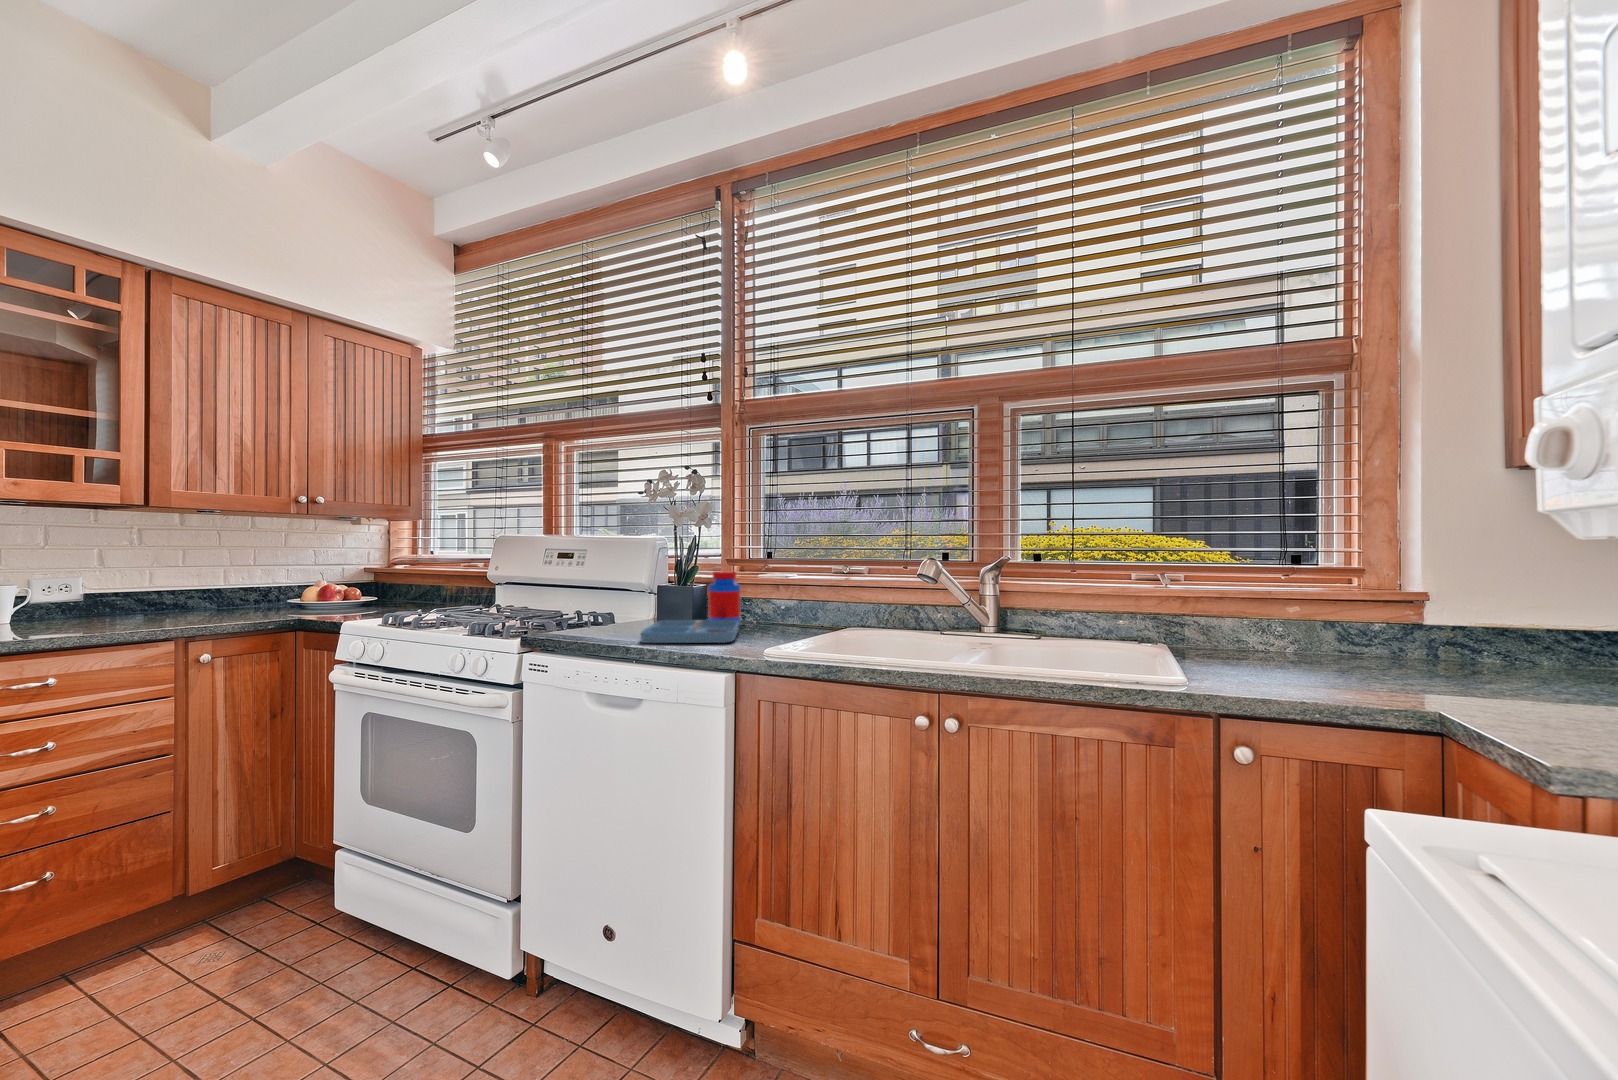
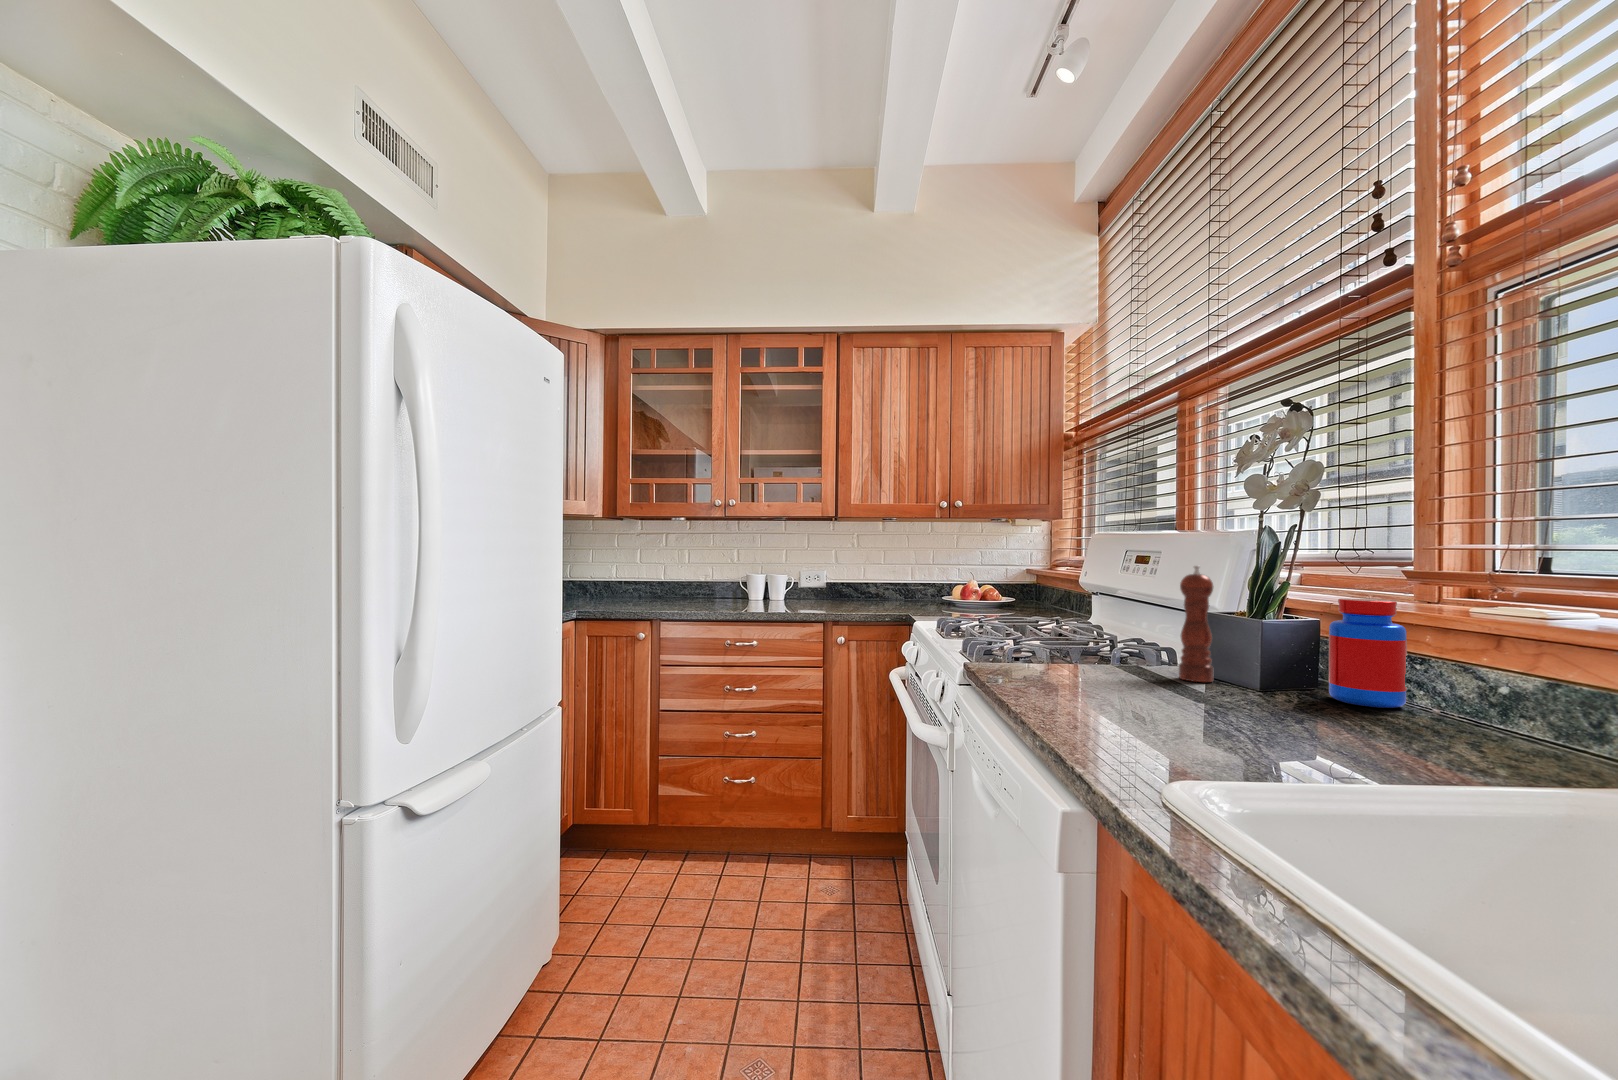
pepper mill: none [634,556,654,629] -> present [1179,566,1214,682]
tray: present [641,620,739,643] -> none [1091,673,1356,740]

